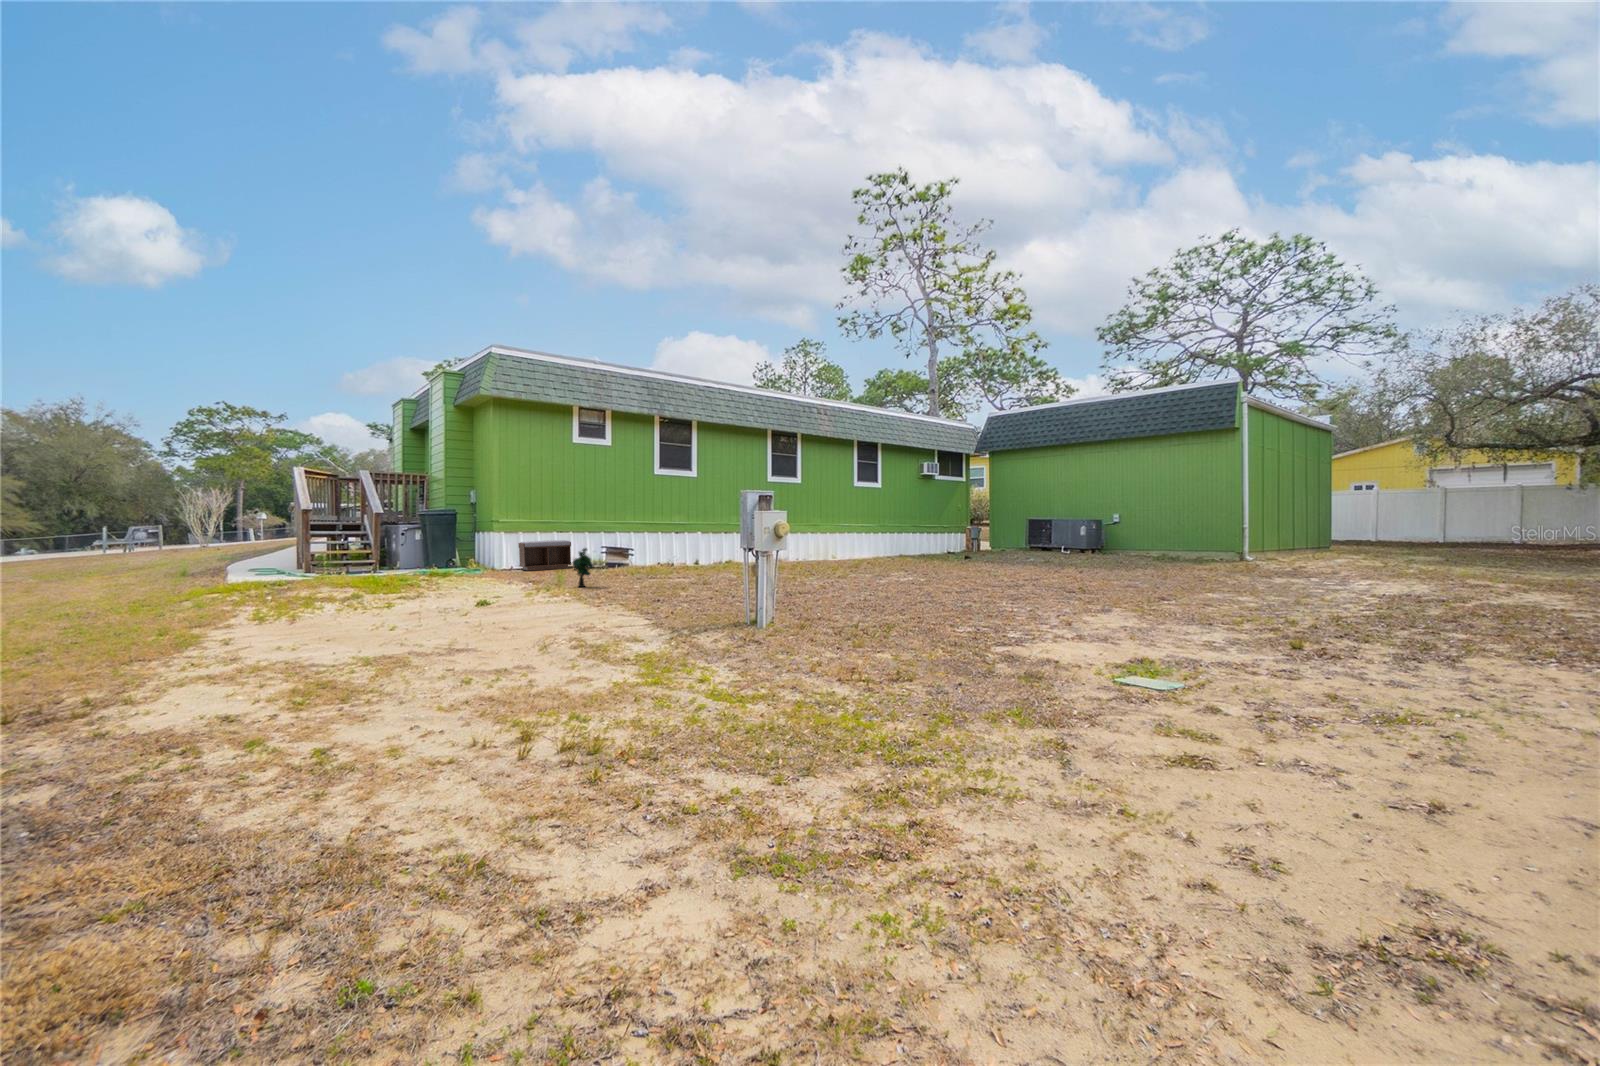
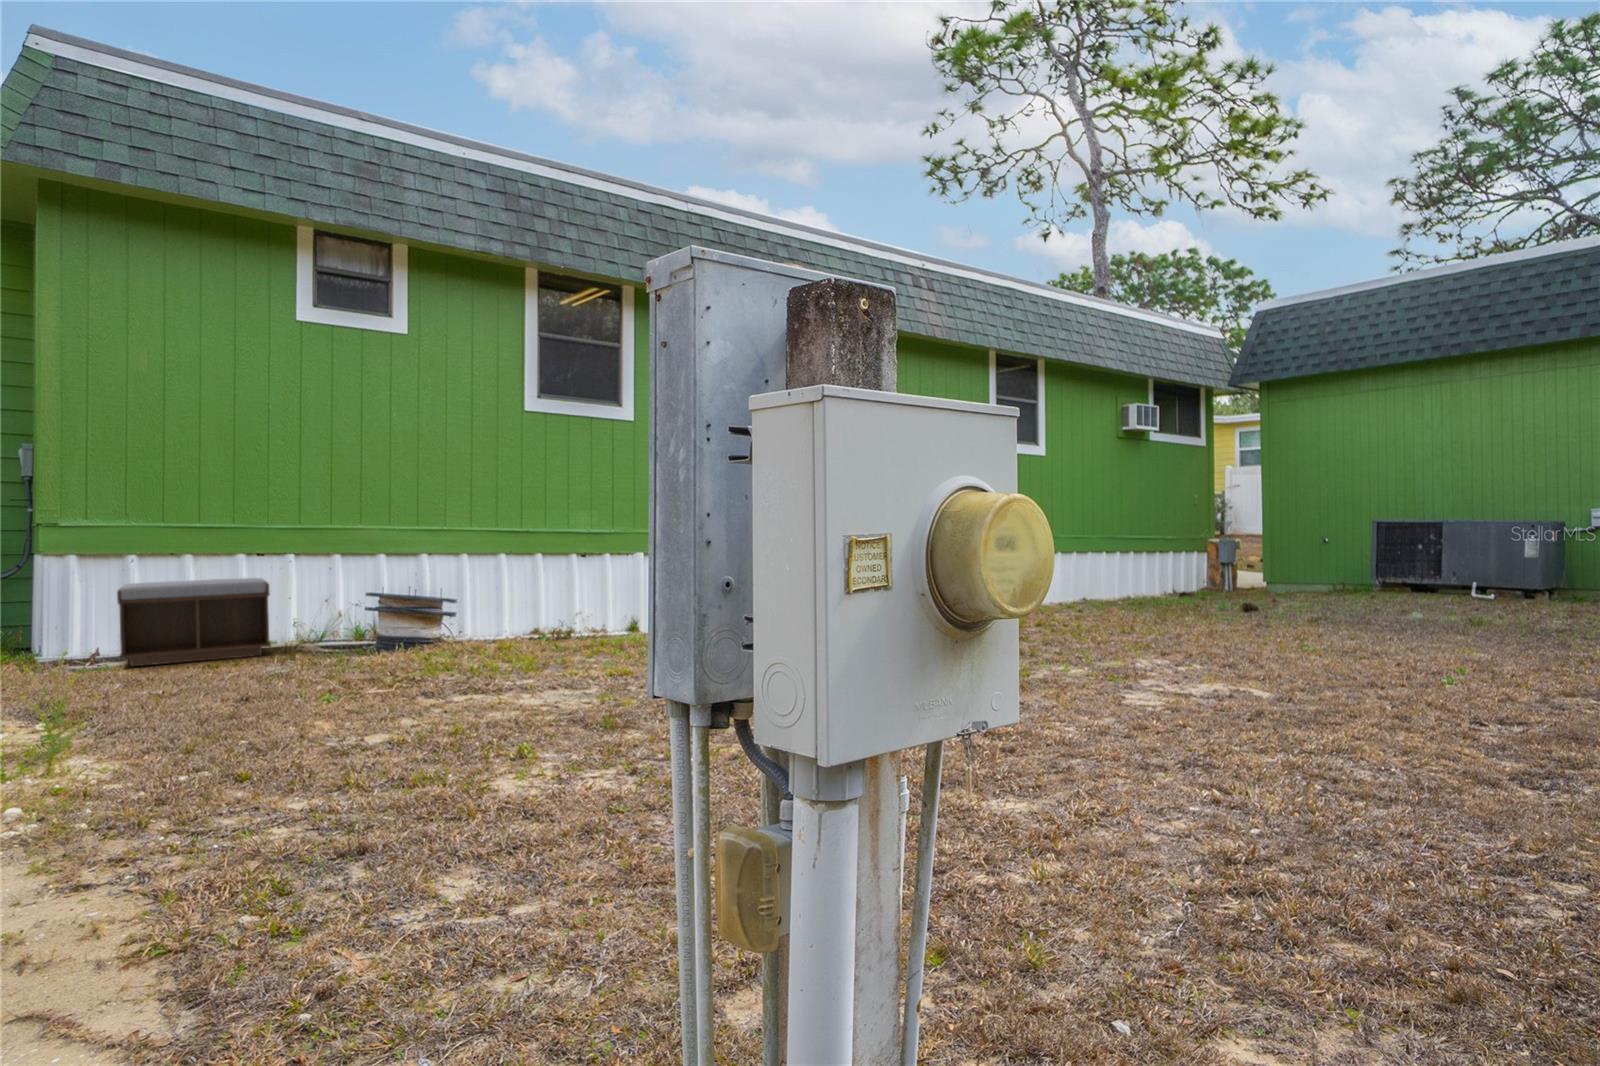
decorative plant: present [573,548,593,587] -> none [64,634,168,786]

